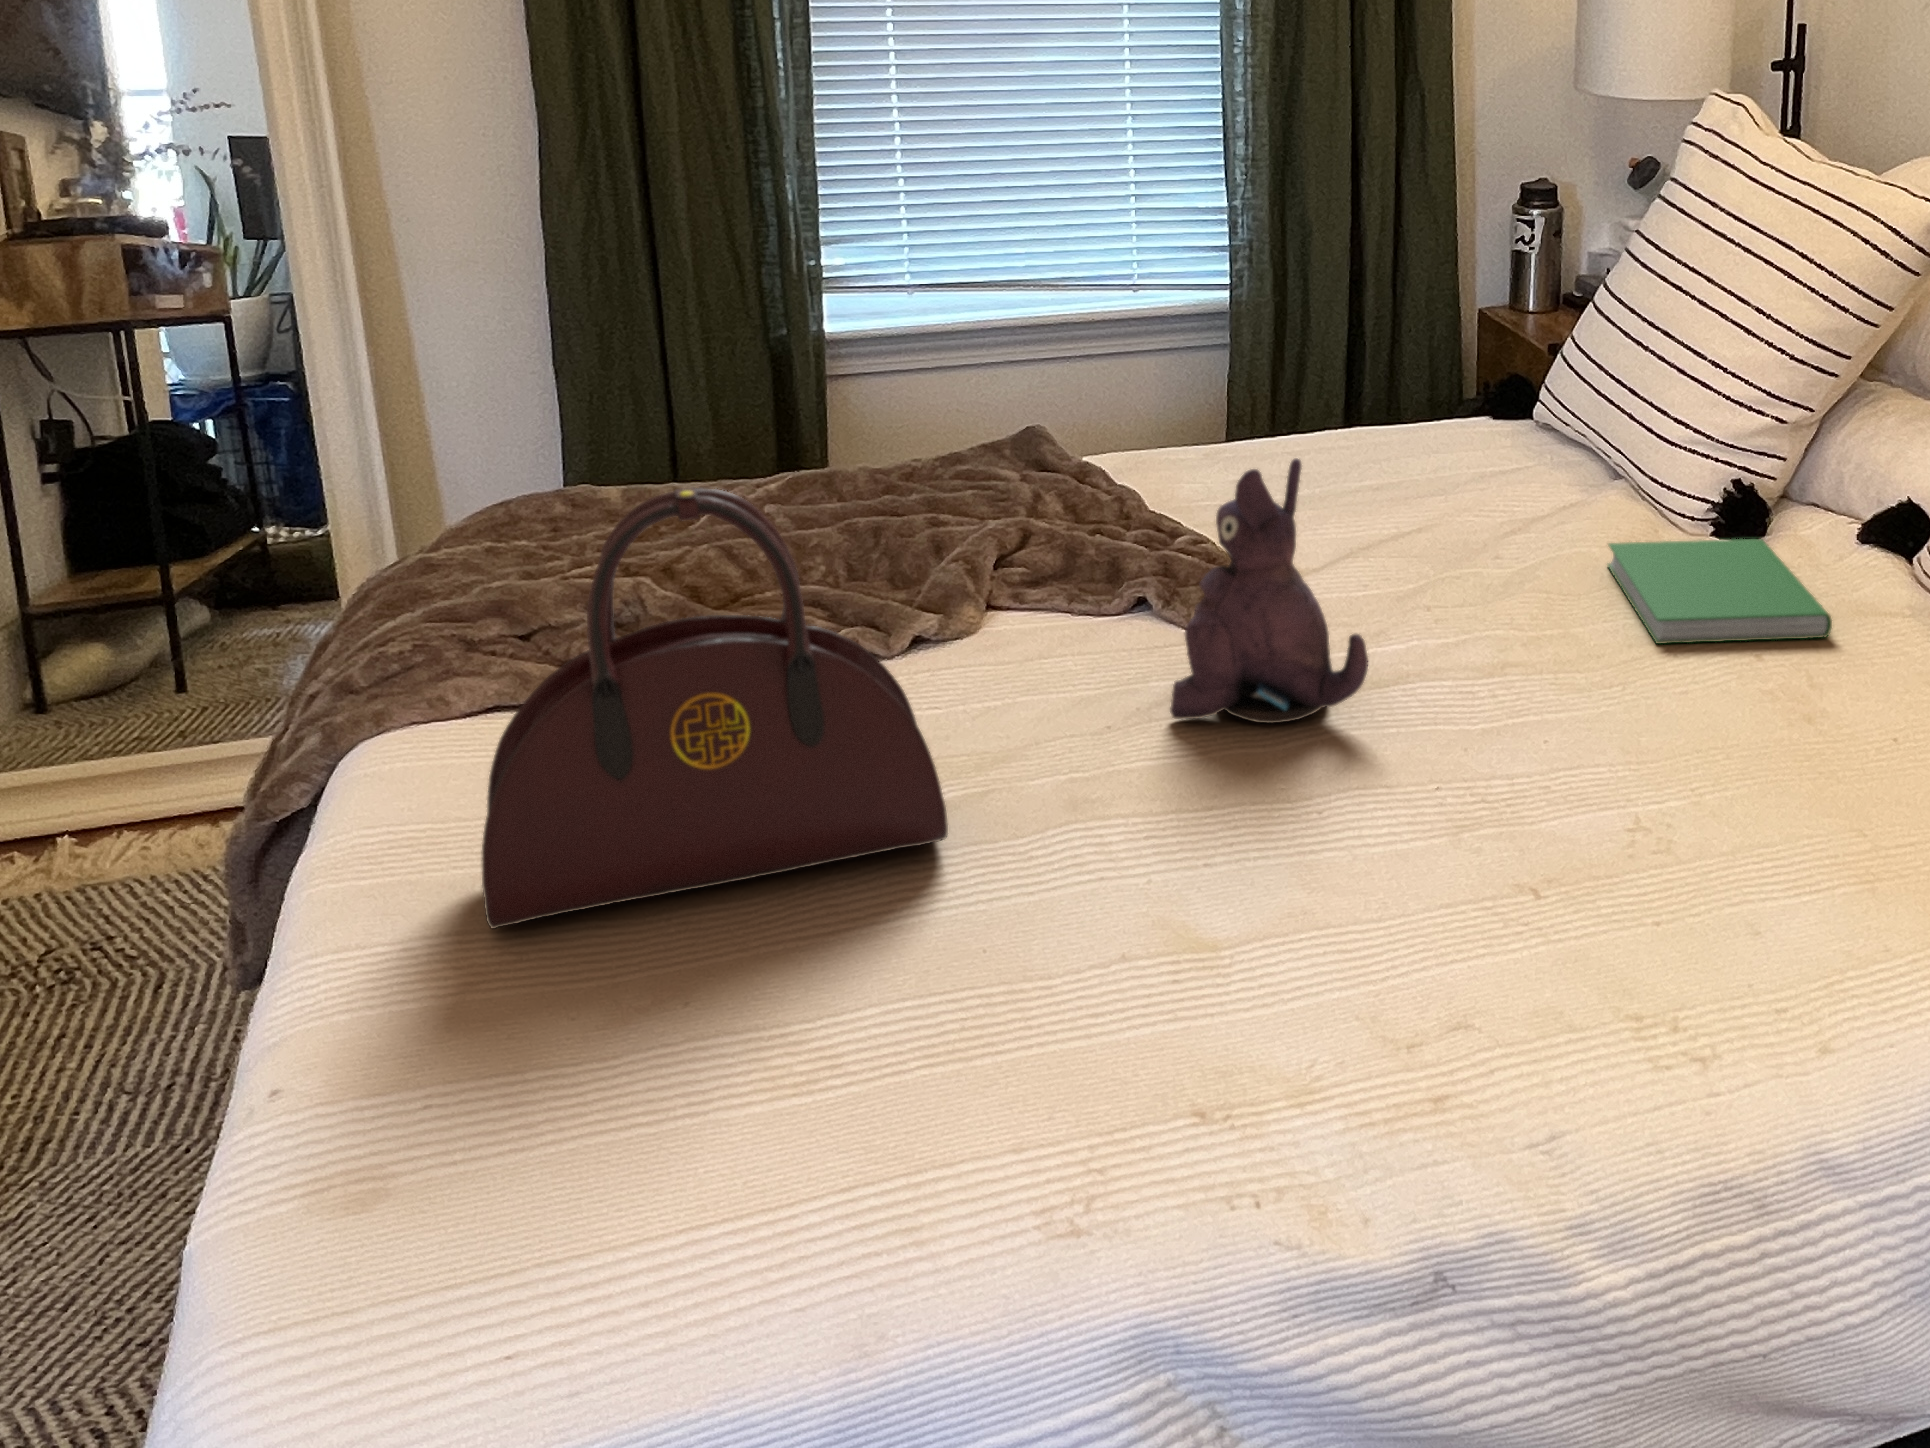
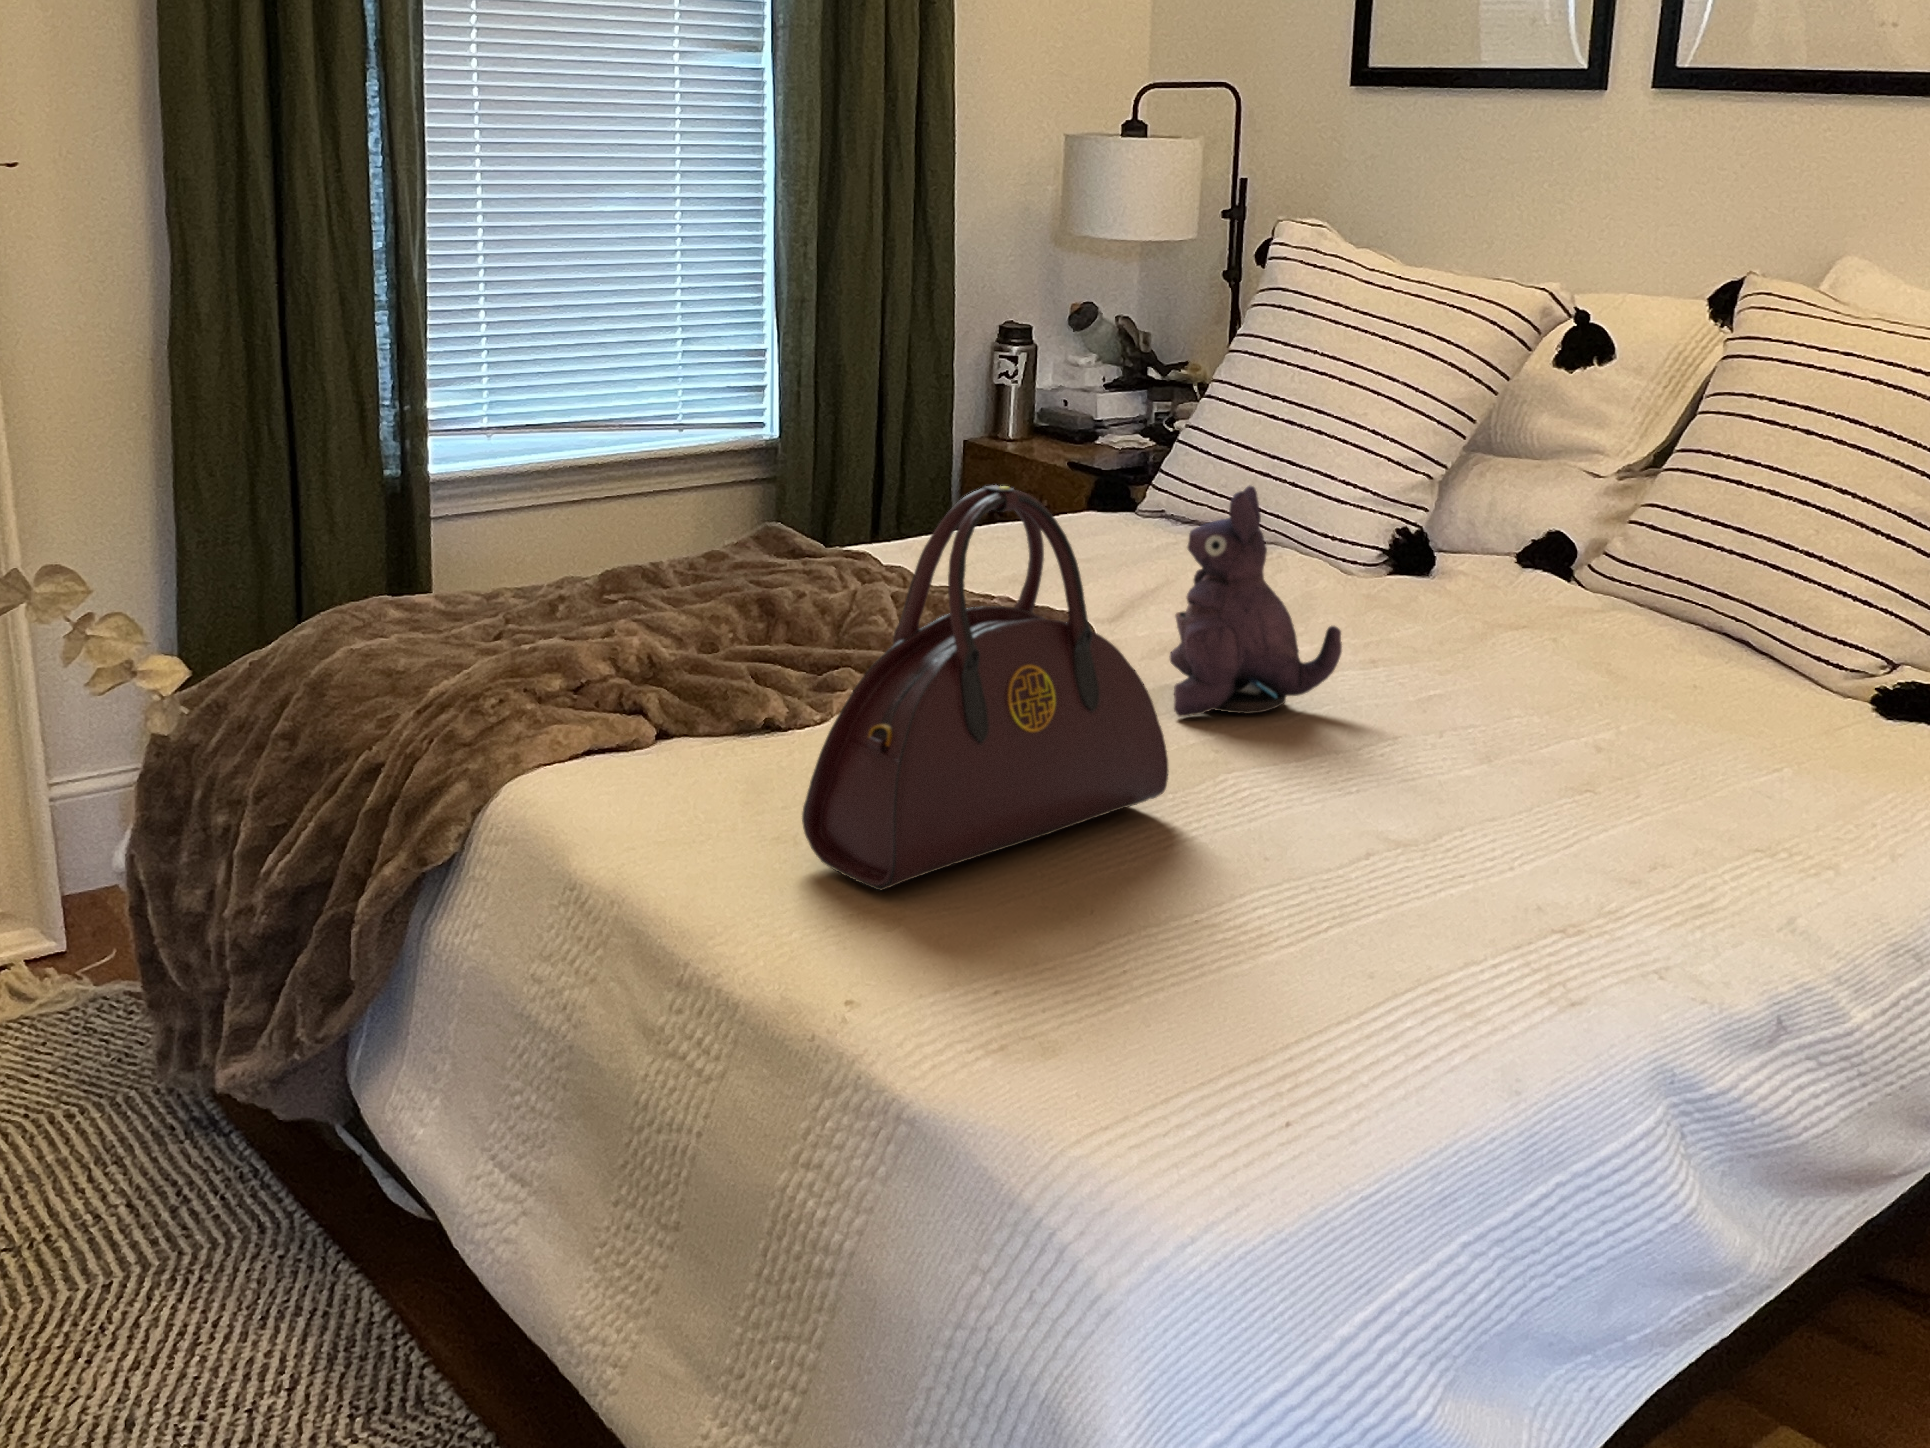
hardcover book: present [1608,539,1832,644] -> none [1335,572,1570,644]

